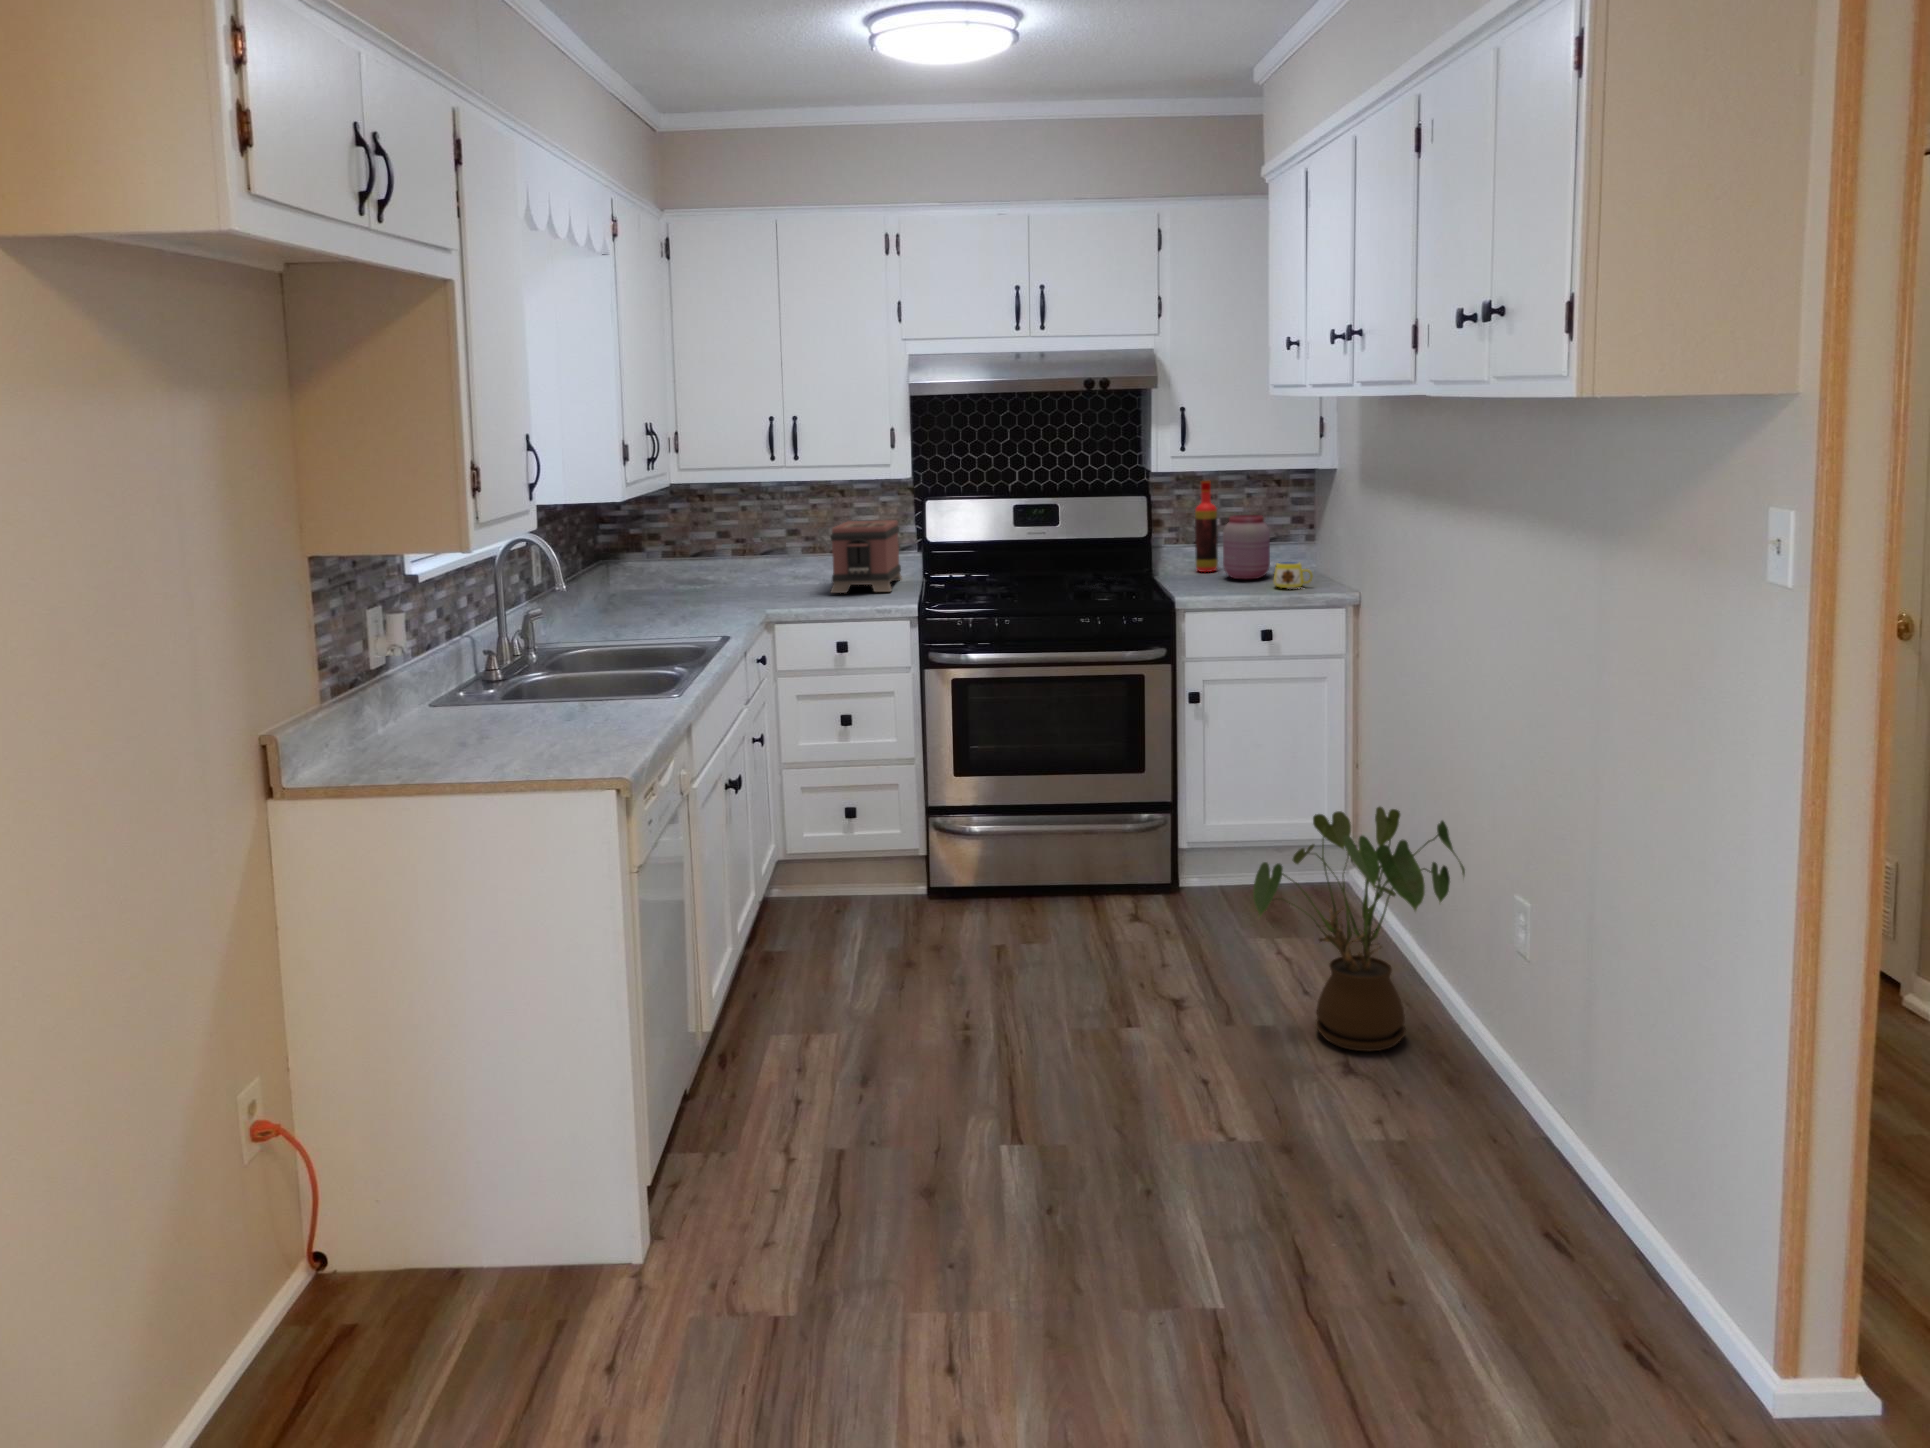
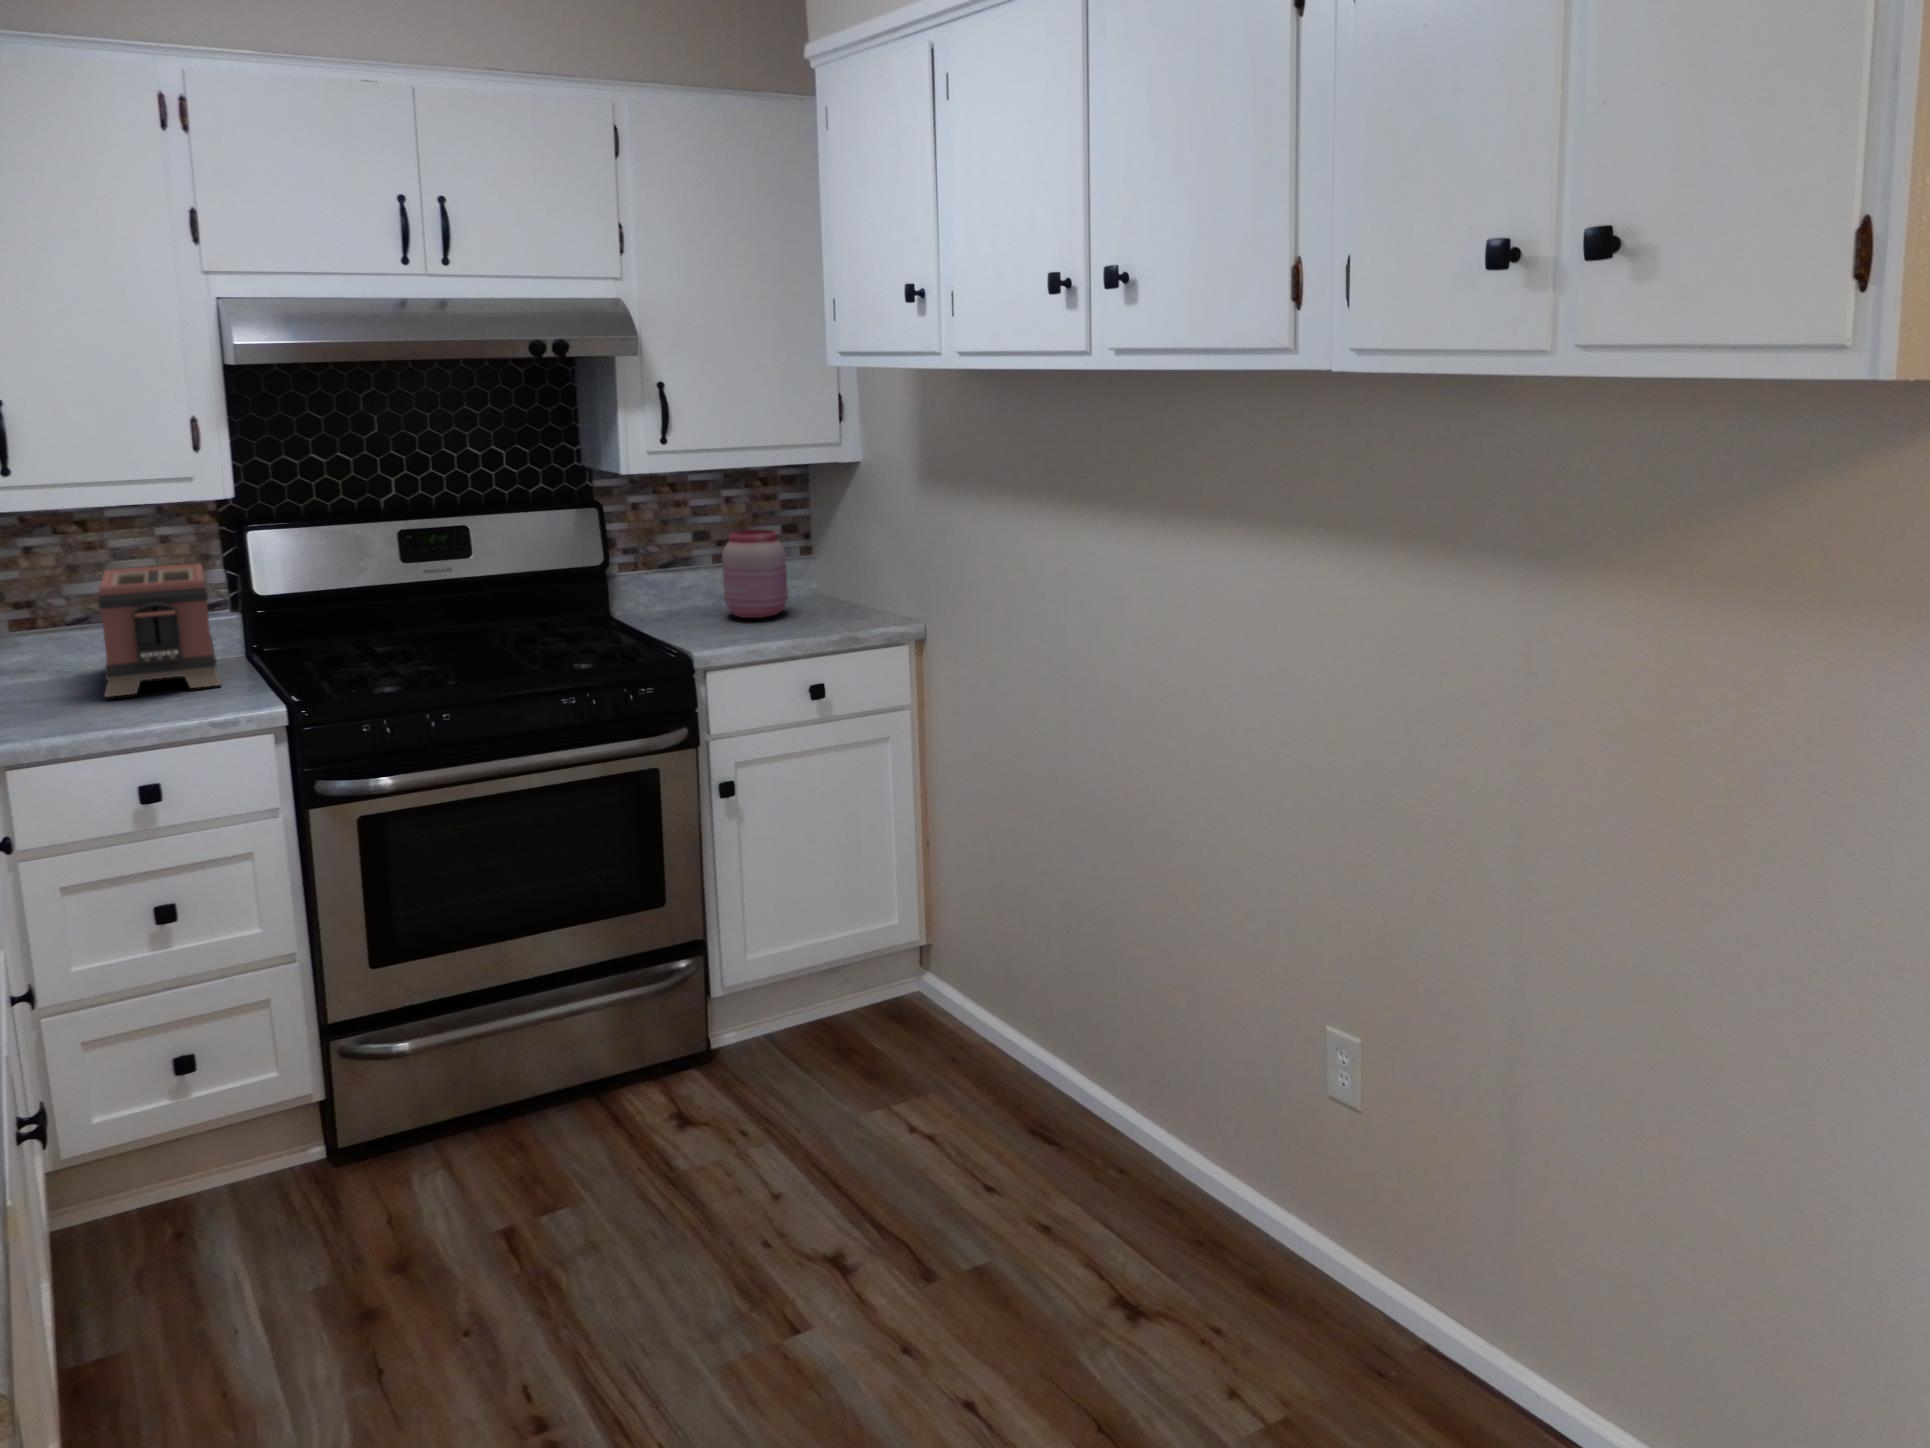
bottle: present [1195,481,1218,572] -> none [671,484,706,609]
mug: present [1274,562,1313,589] -> none [807,592,859,629]
house plant: present [1253,807,1465,1051] -> none [945,926,1200,1252]

